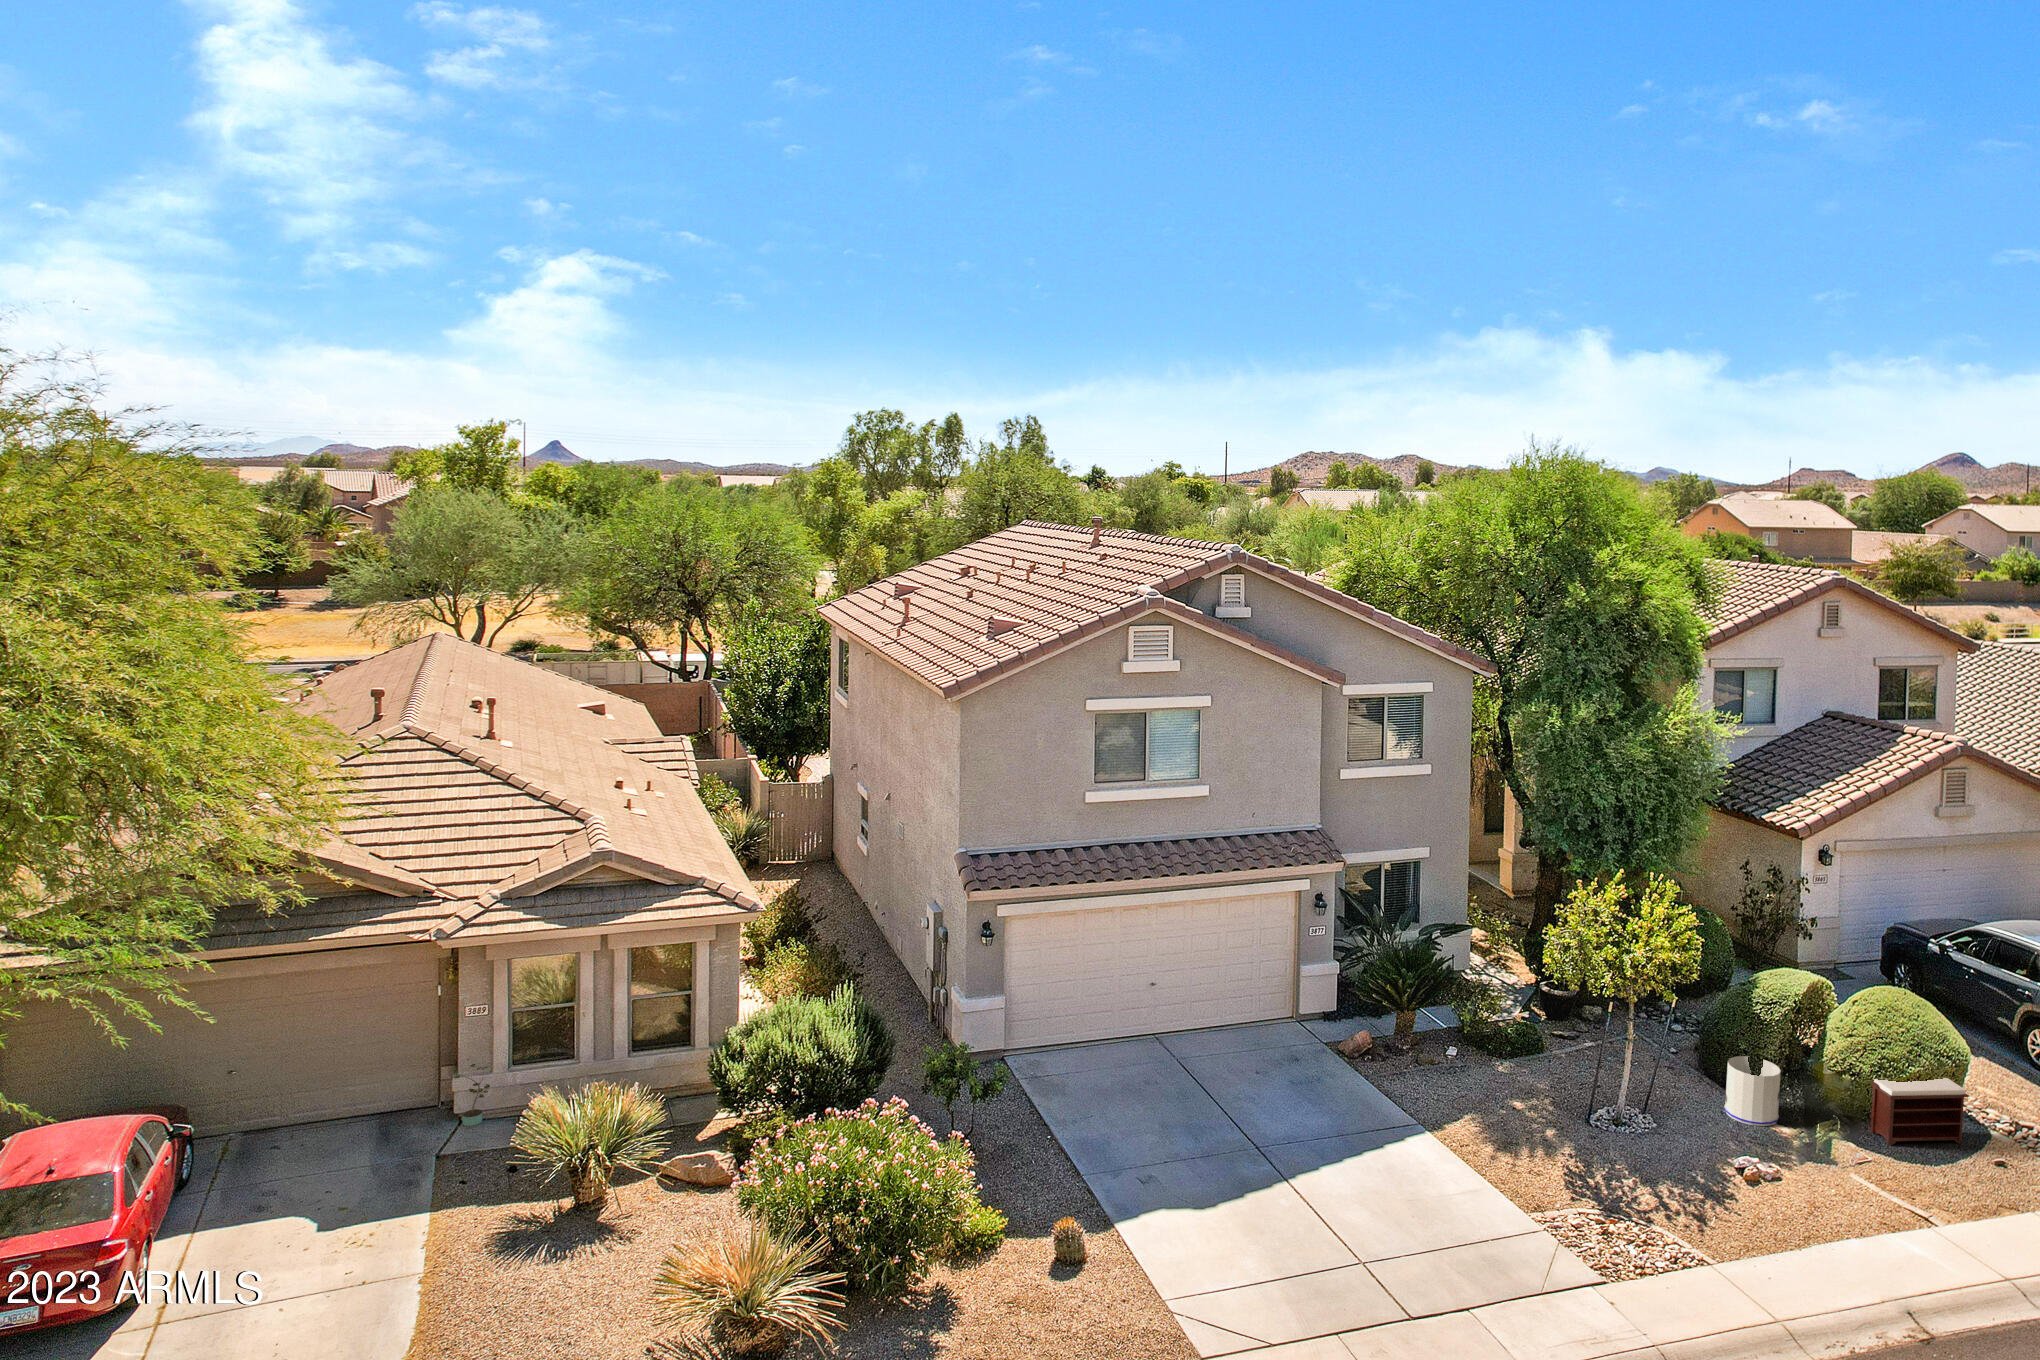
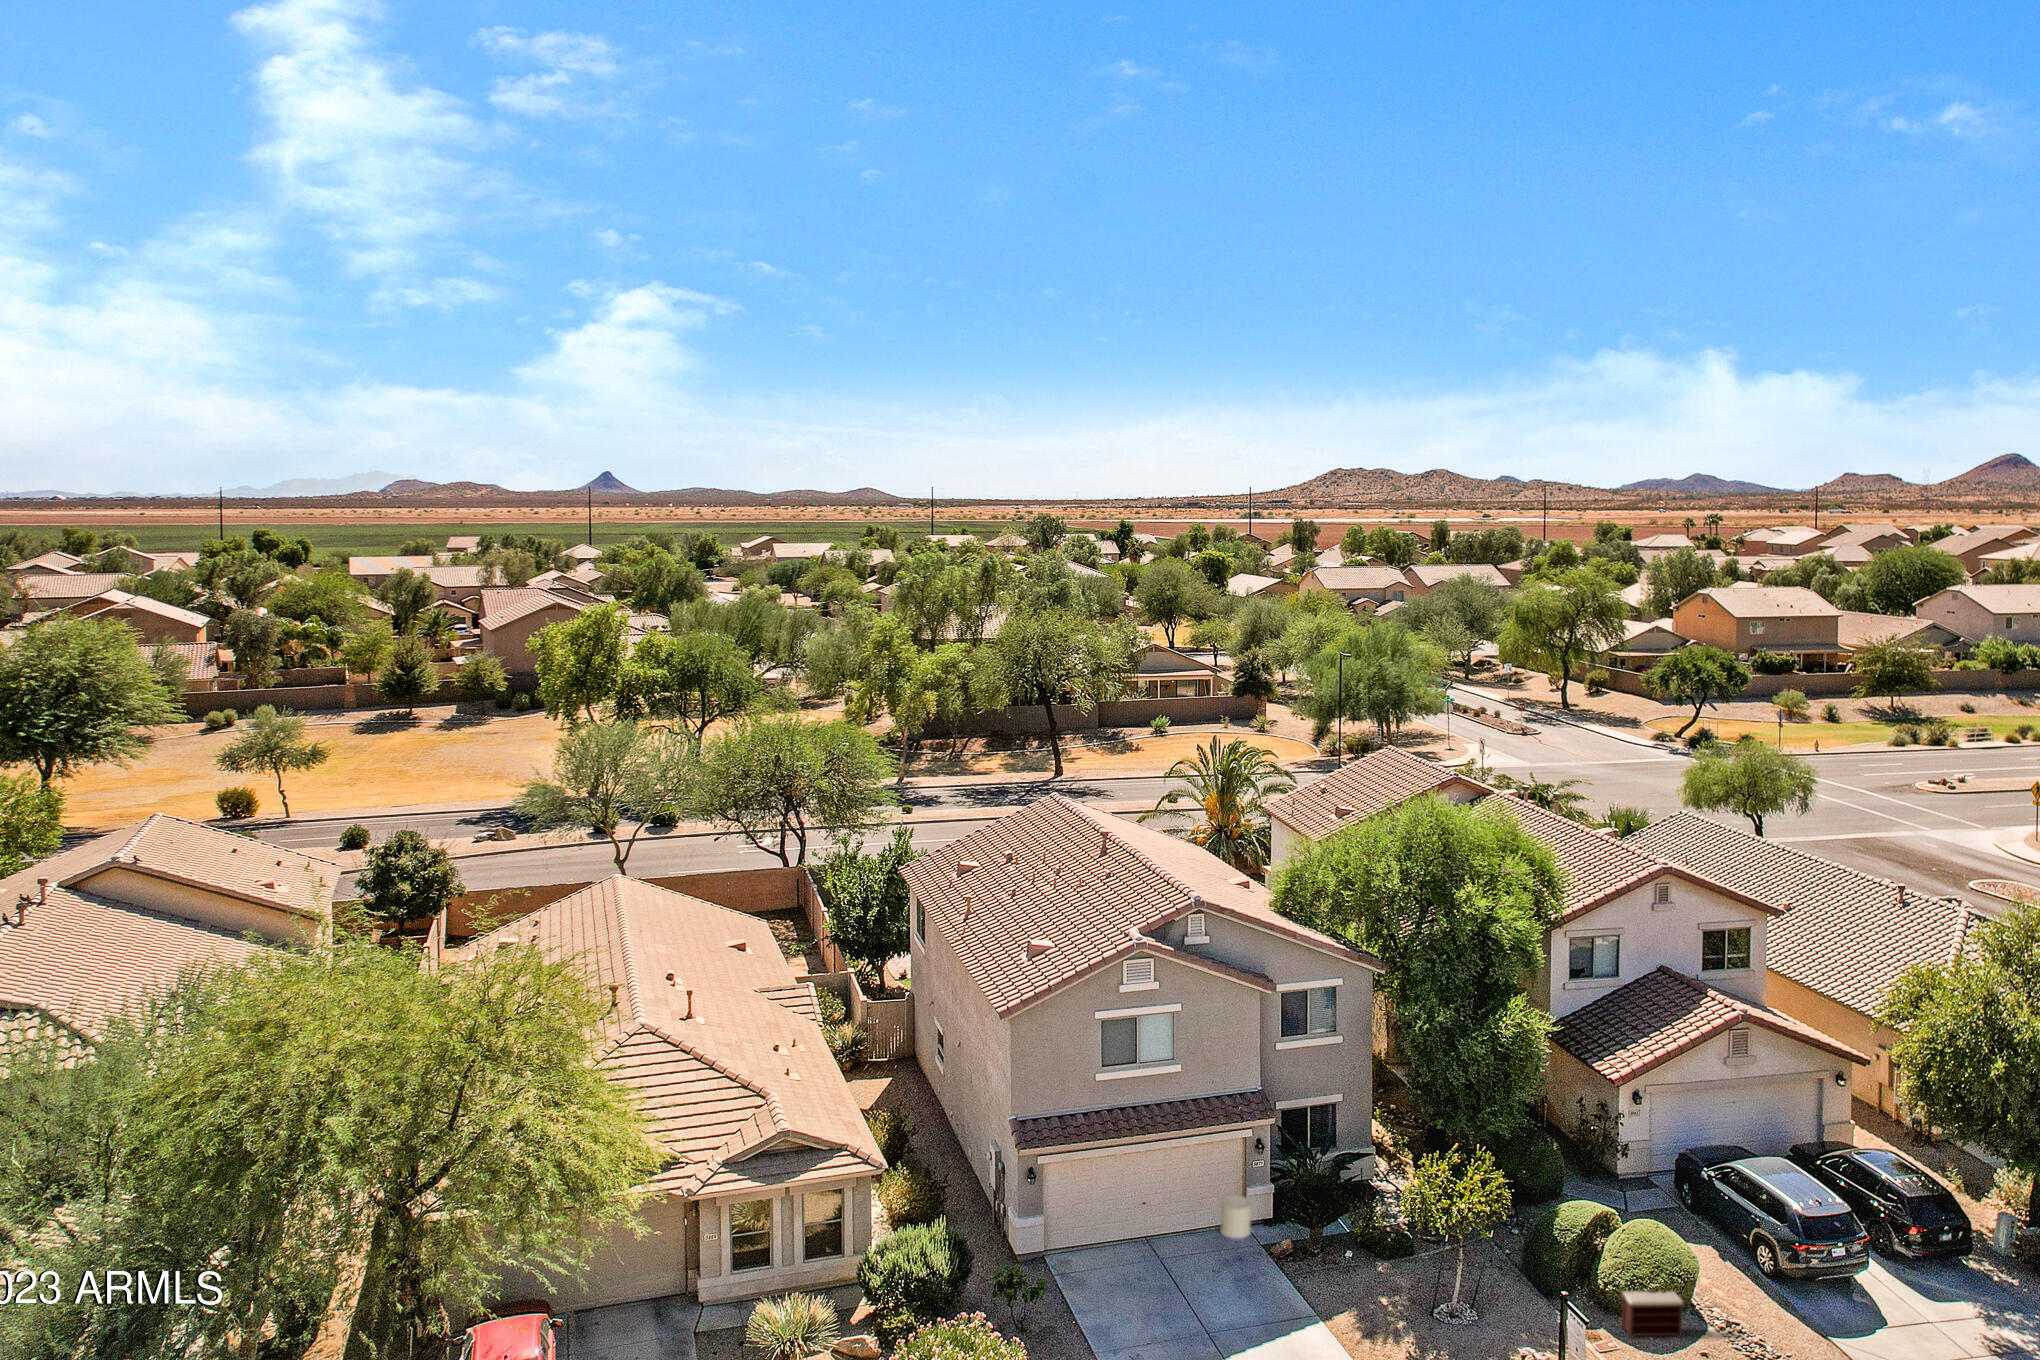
trash can: present [1724,1056,1781,1126] -> present [1220,1195,1251,1240]
potted plant: present [454,1064,490,1126] -> none [698,1272,719,1314]

